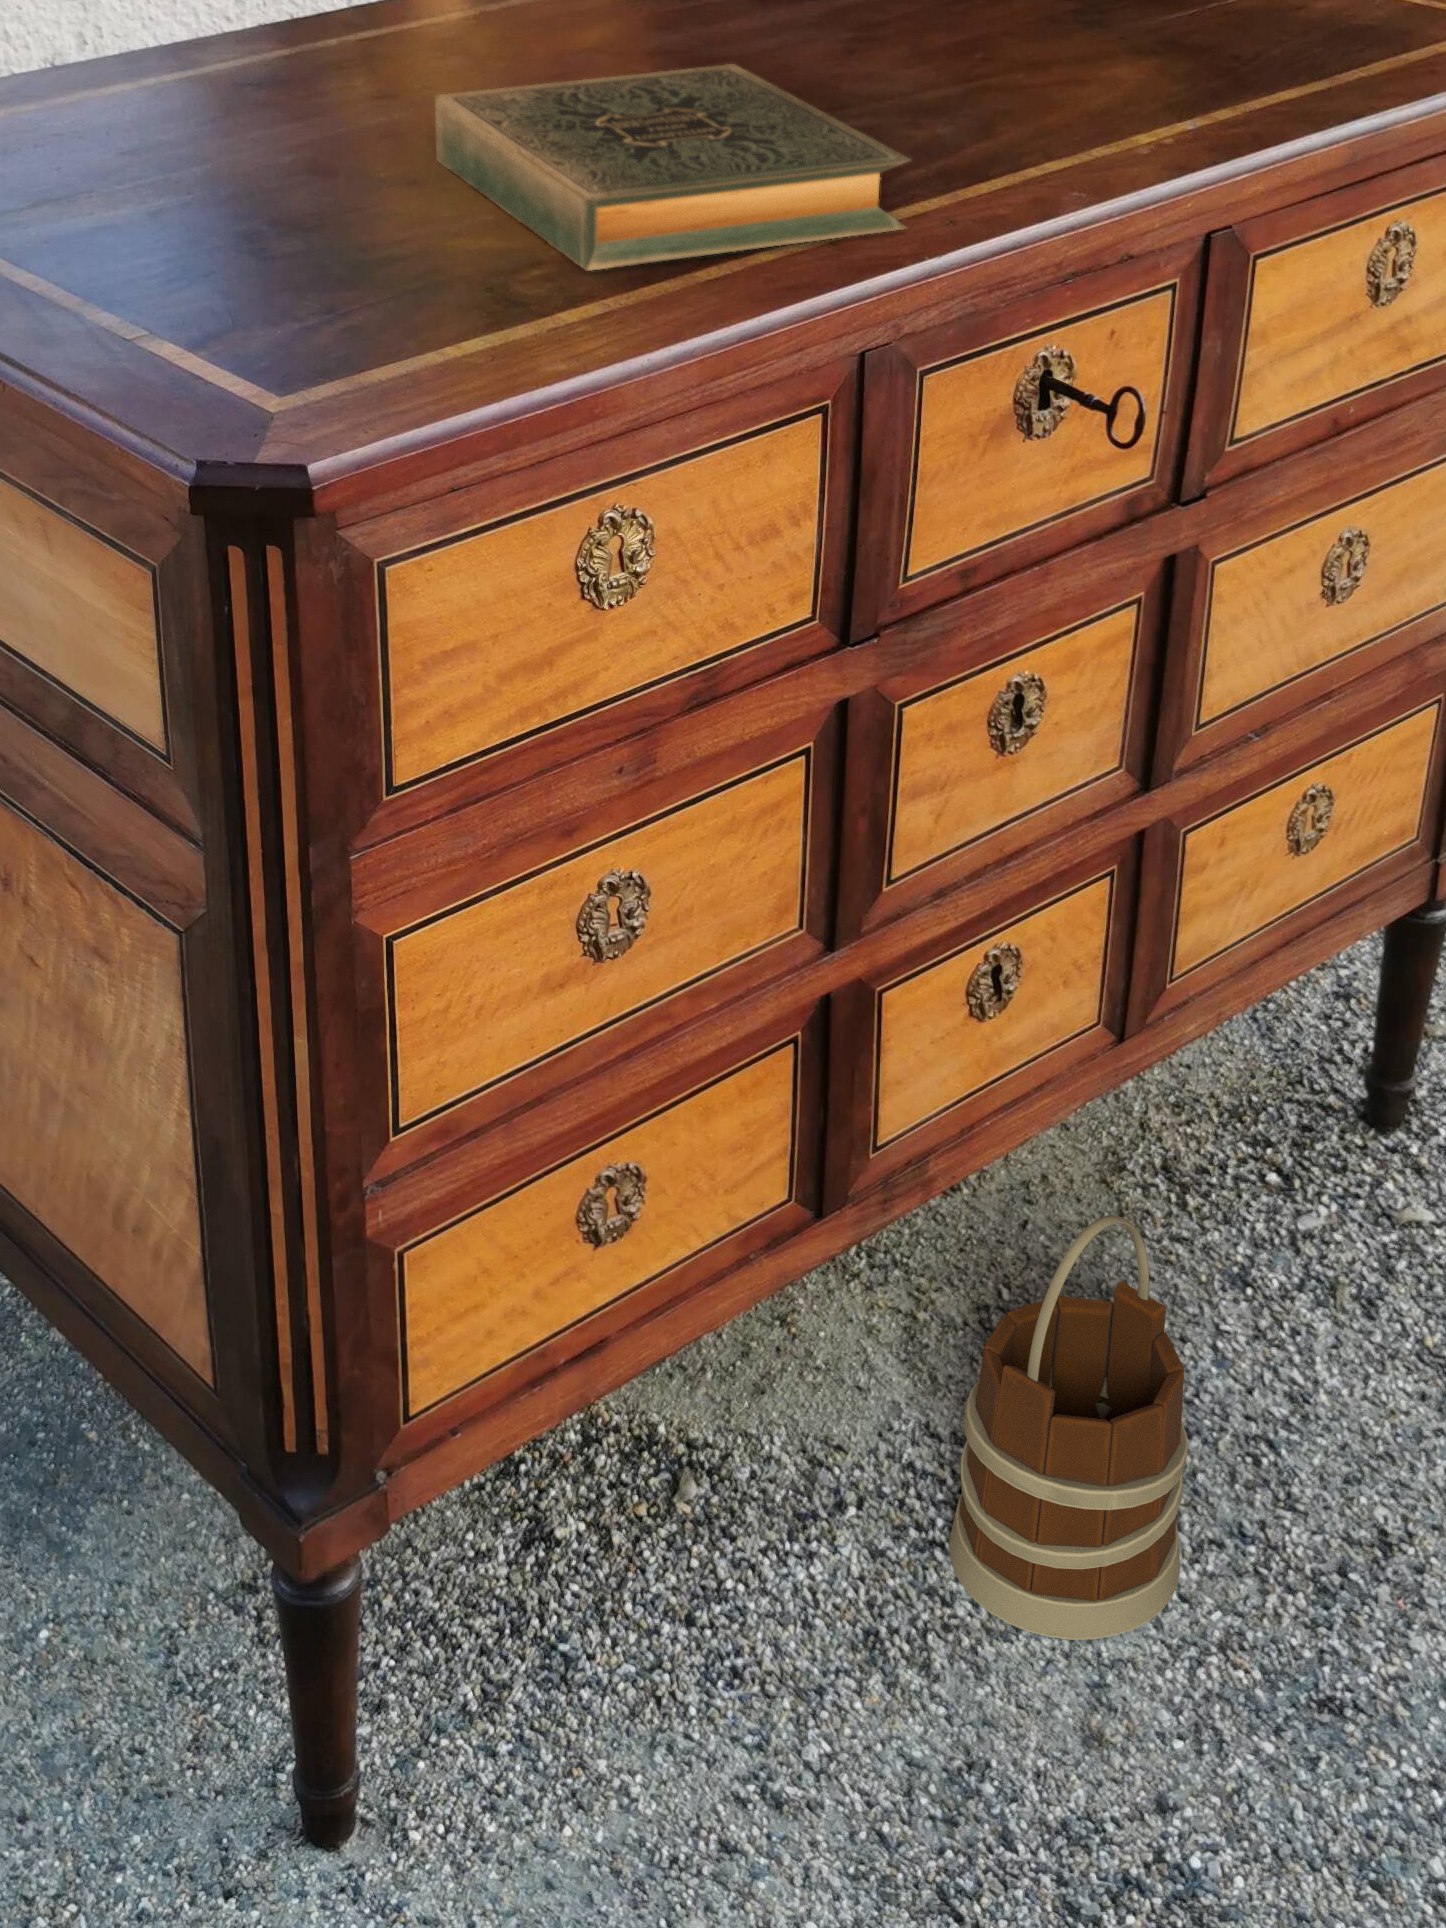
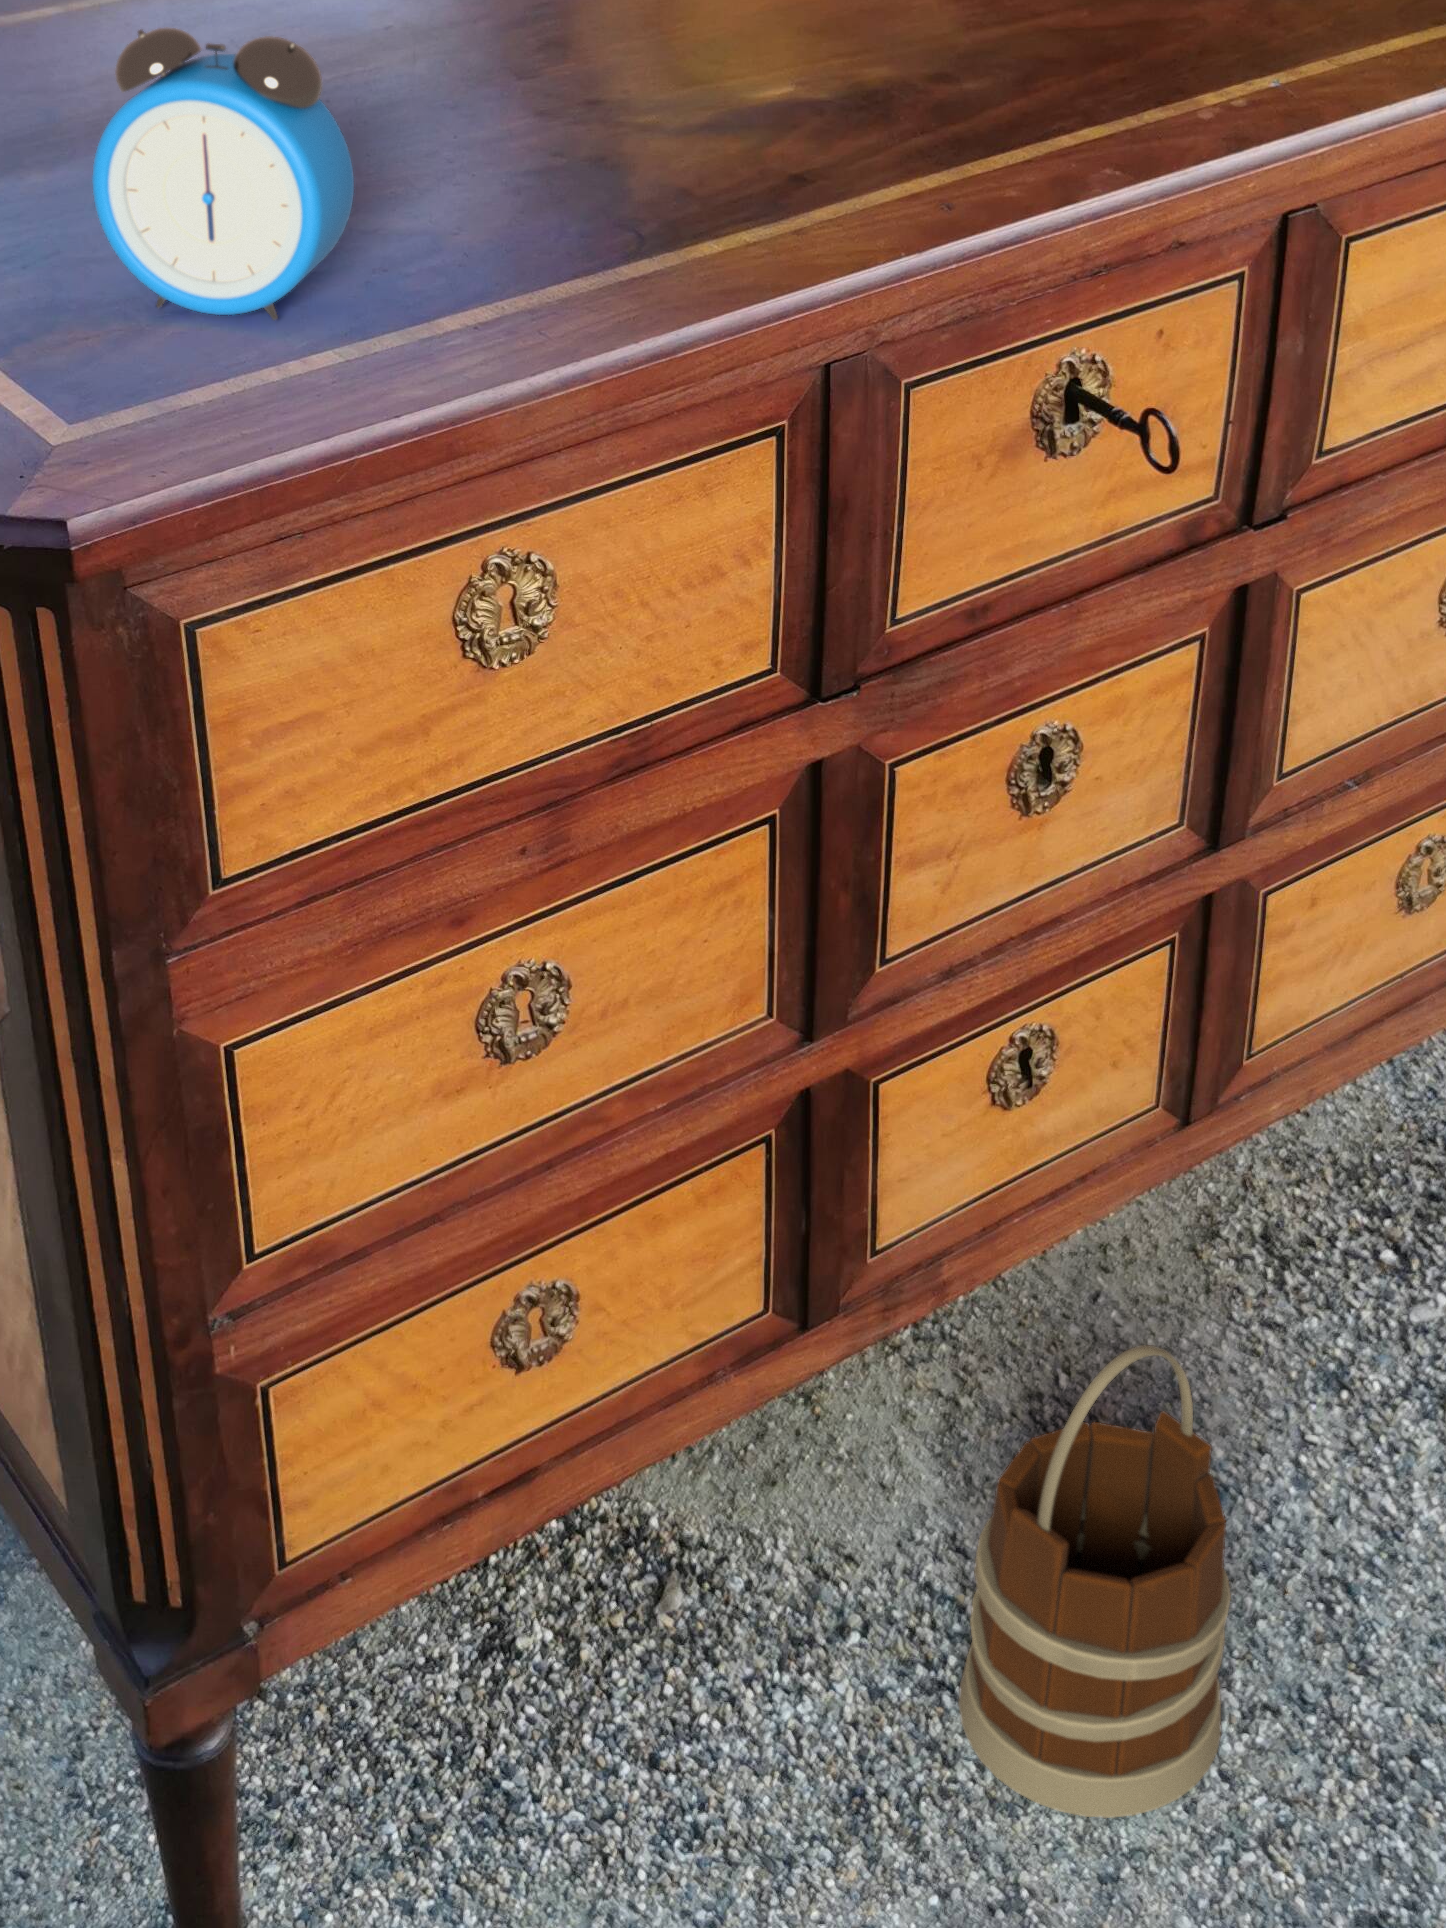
hardback book: present [435,64,910,271] -> none [380,3,911,267]
alarm clock: none [244,66,464,315] -> present [92,28,354,320]

